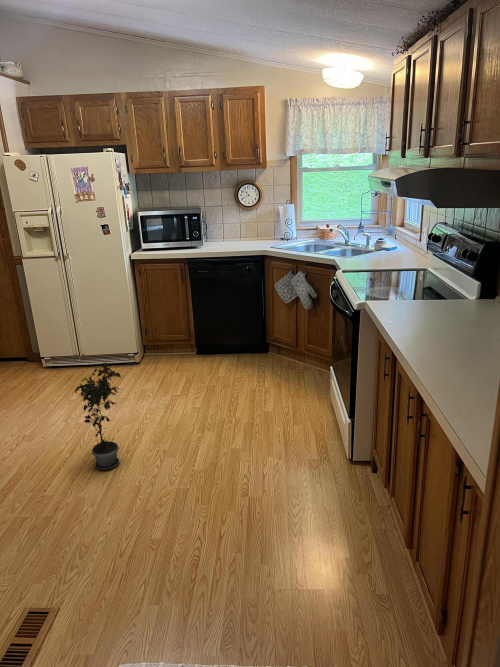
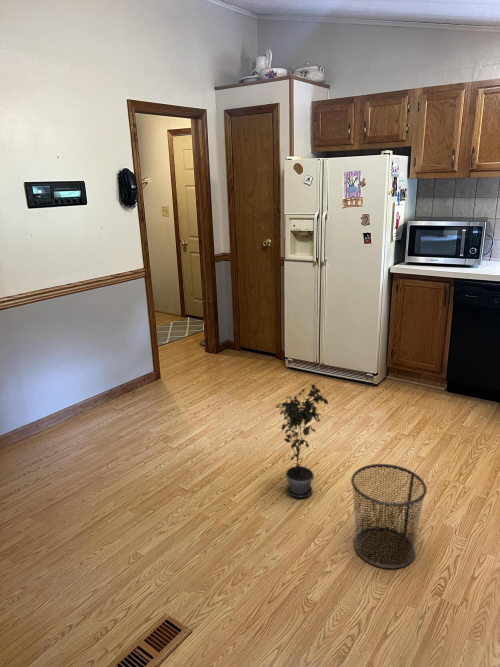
waste bin: none [160,411,221,494] -> present [351,464,427,568]

